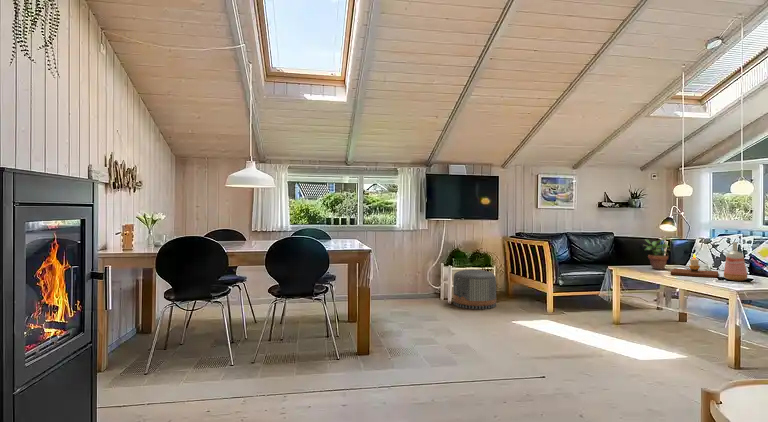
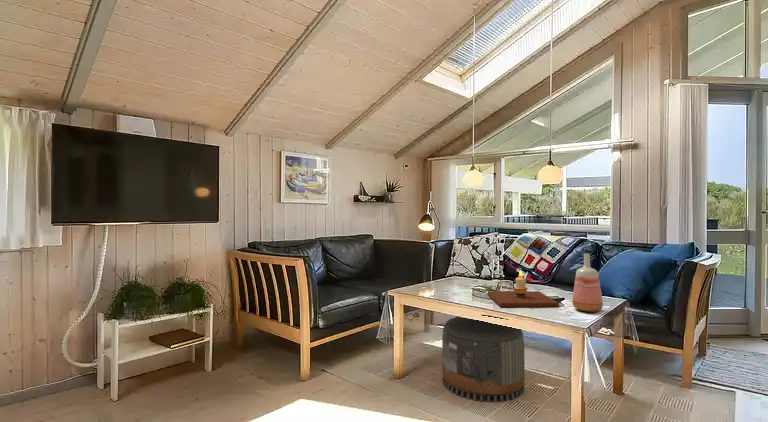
potted plant: present [646,238,670,269] -> none [441,246,480,292]
pouf: present [453,270,496,309] -> present [442,315,525,402]

